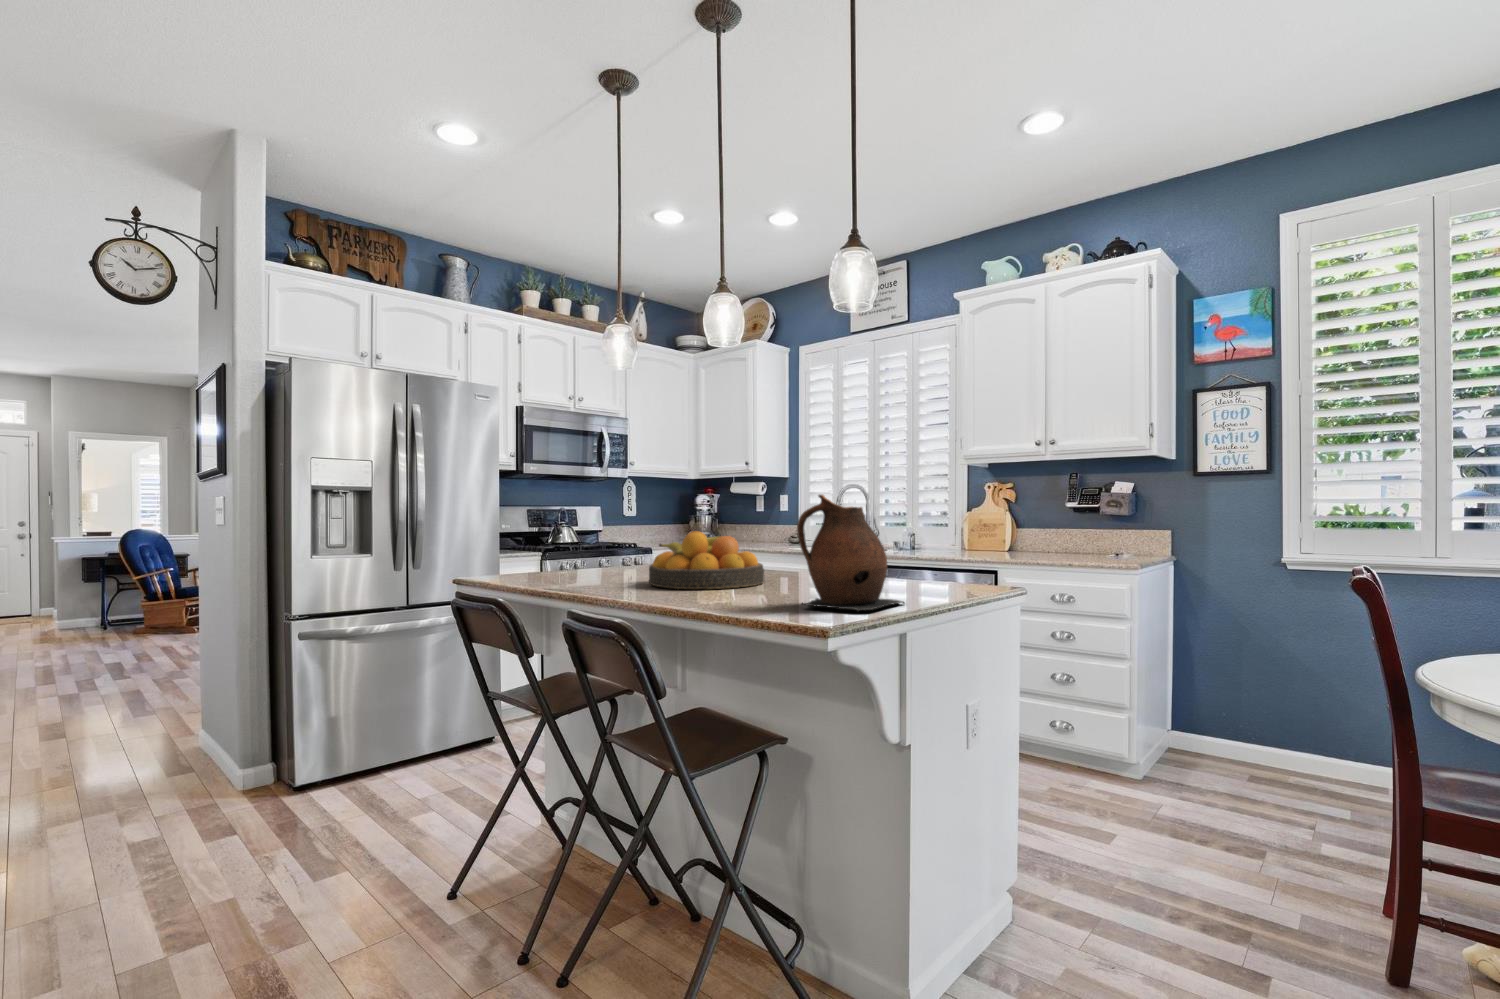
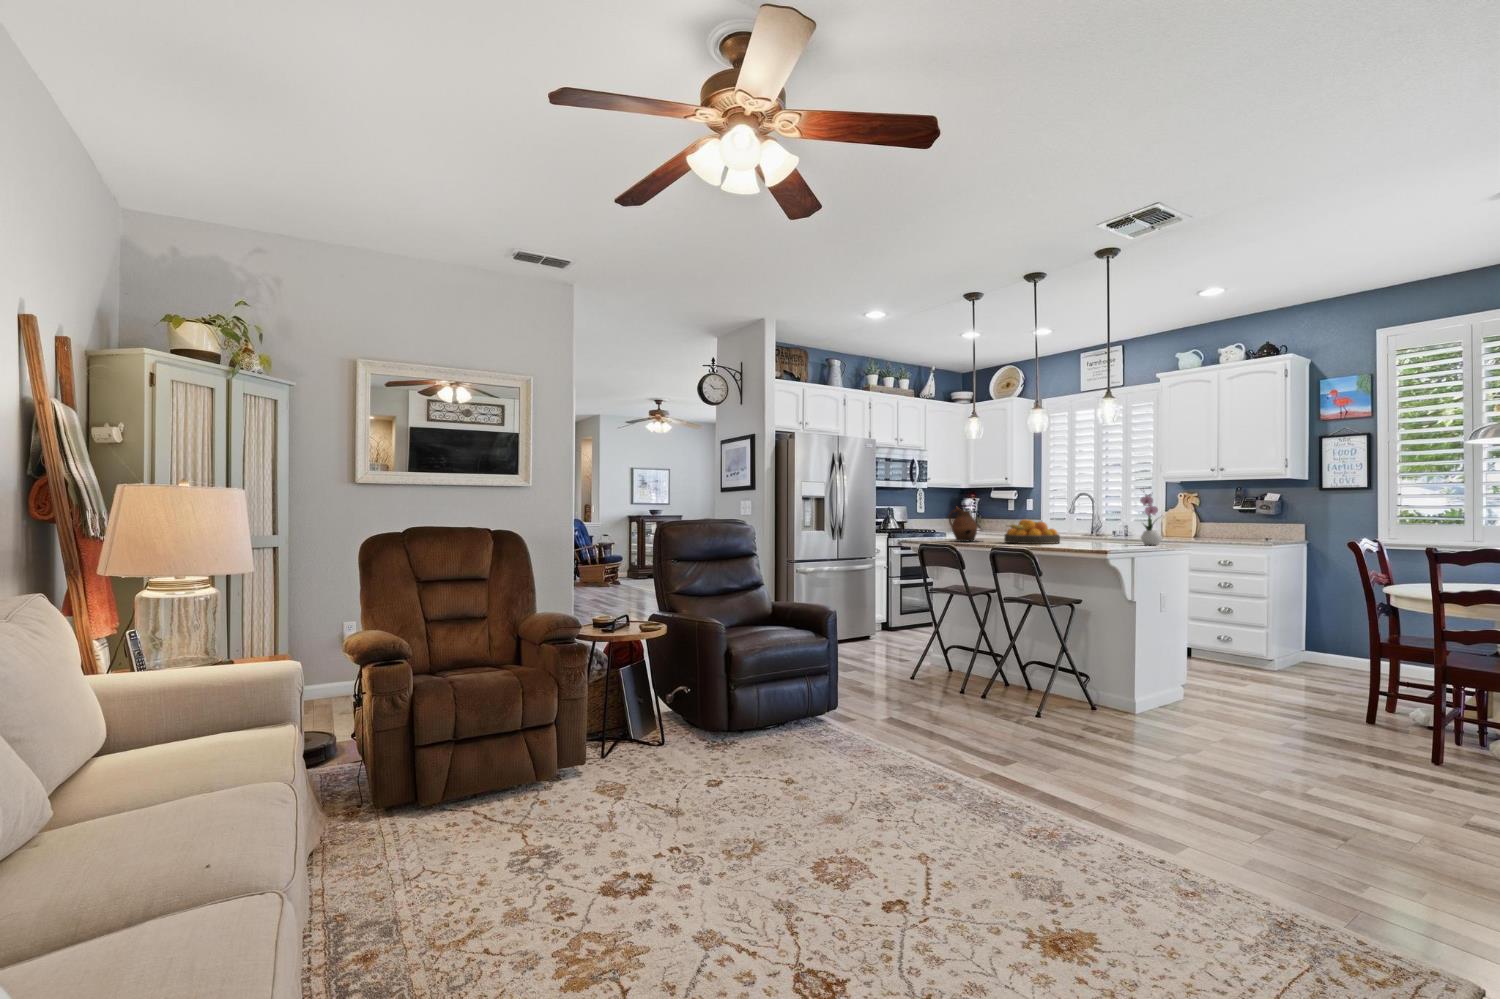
flower arrangement: none [923,456,972,592] -> present [1140,491,1162,545]
ceramic pitcher: present [797,495,904,612] -> present [949,508,978,541]

